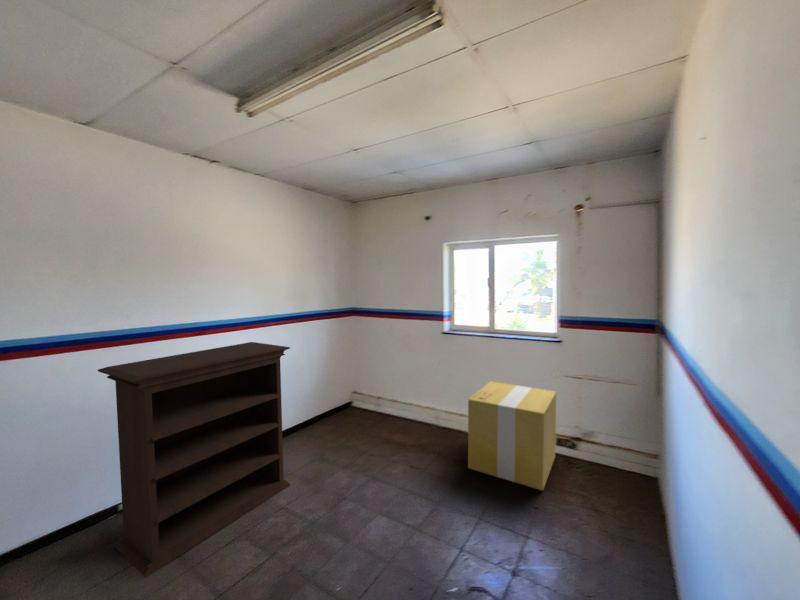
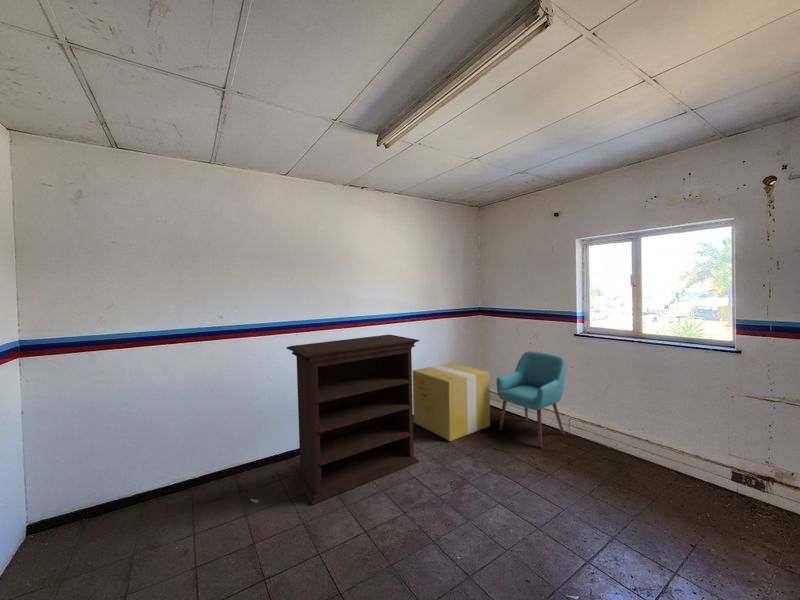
chair: none [370,350,433,444] -> present [497,351,565,447]
cardboard box: present [468,382,556,490] -> present [413,363,490,441]

